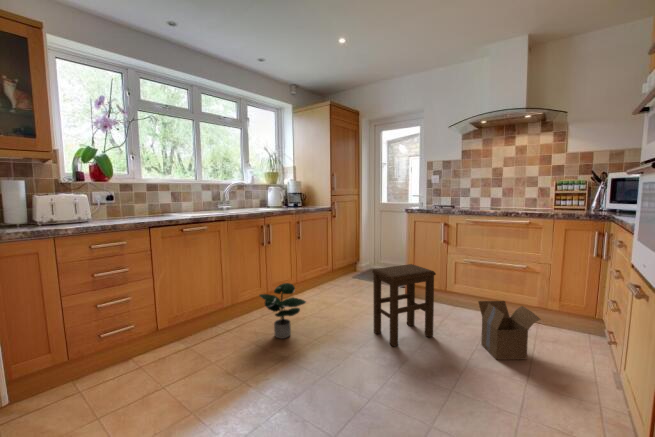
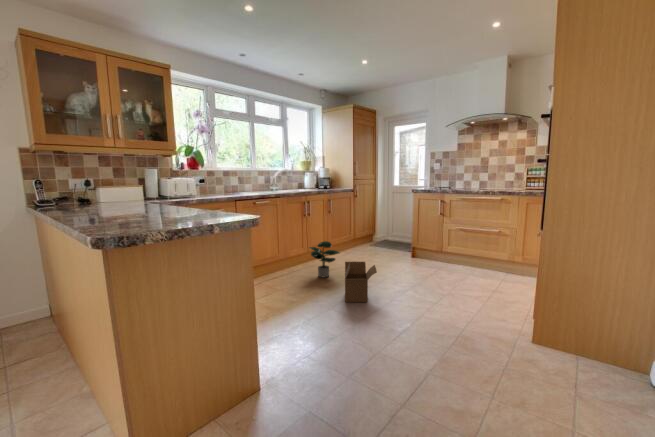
stool: present [372,264,436,347] -> none [386,228,431,282]
cardboard box: present [478,301,540,360] -> present [345,262,377,302]

